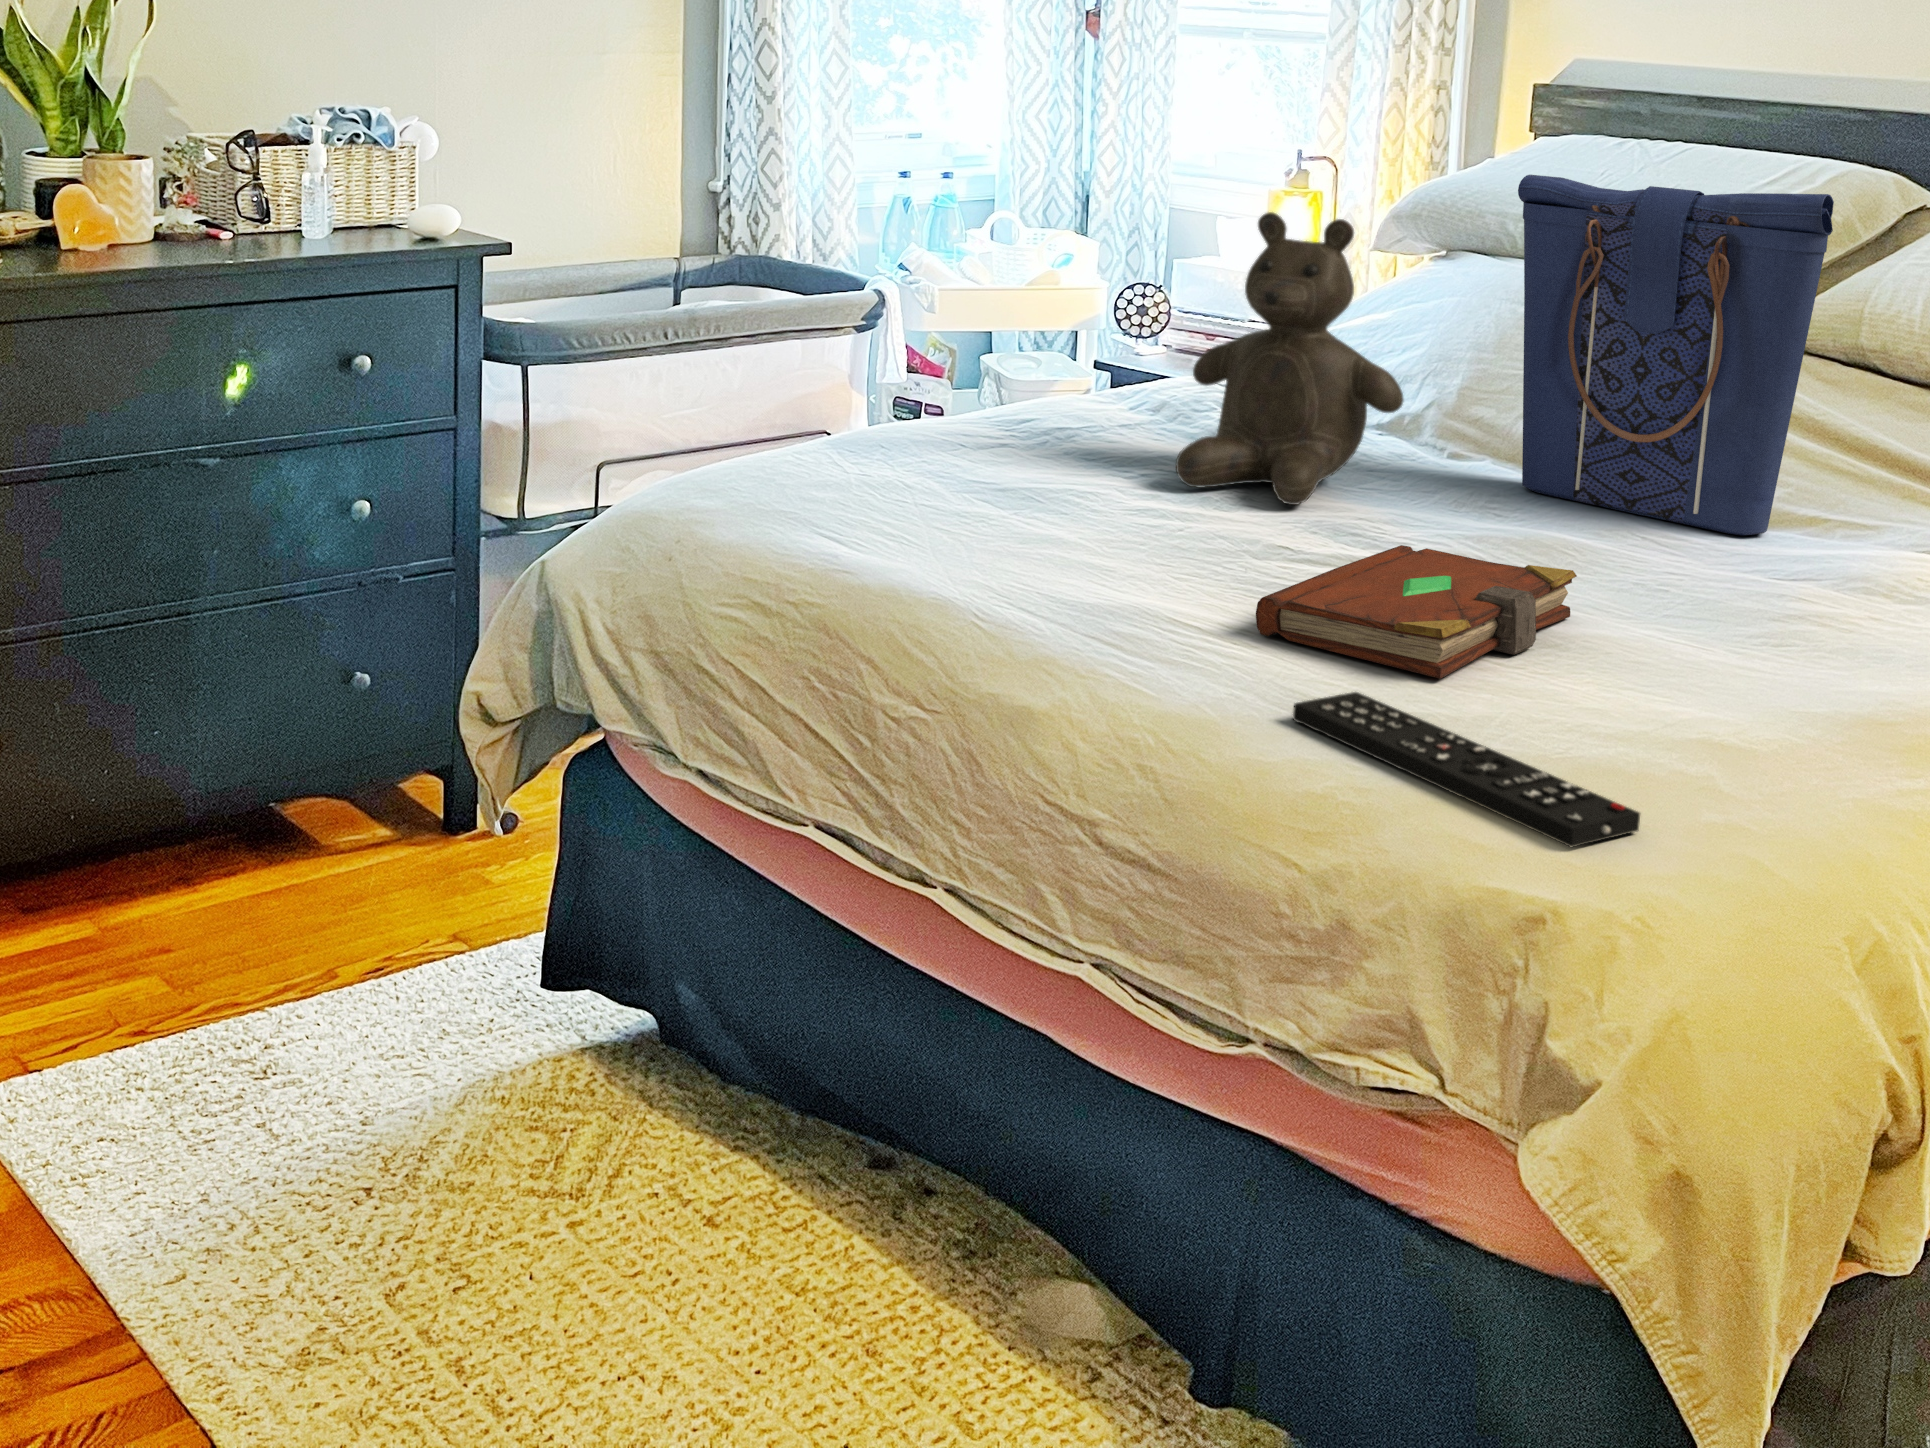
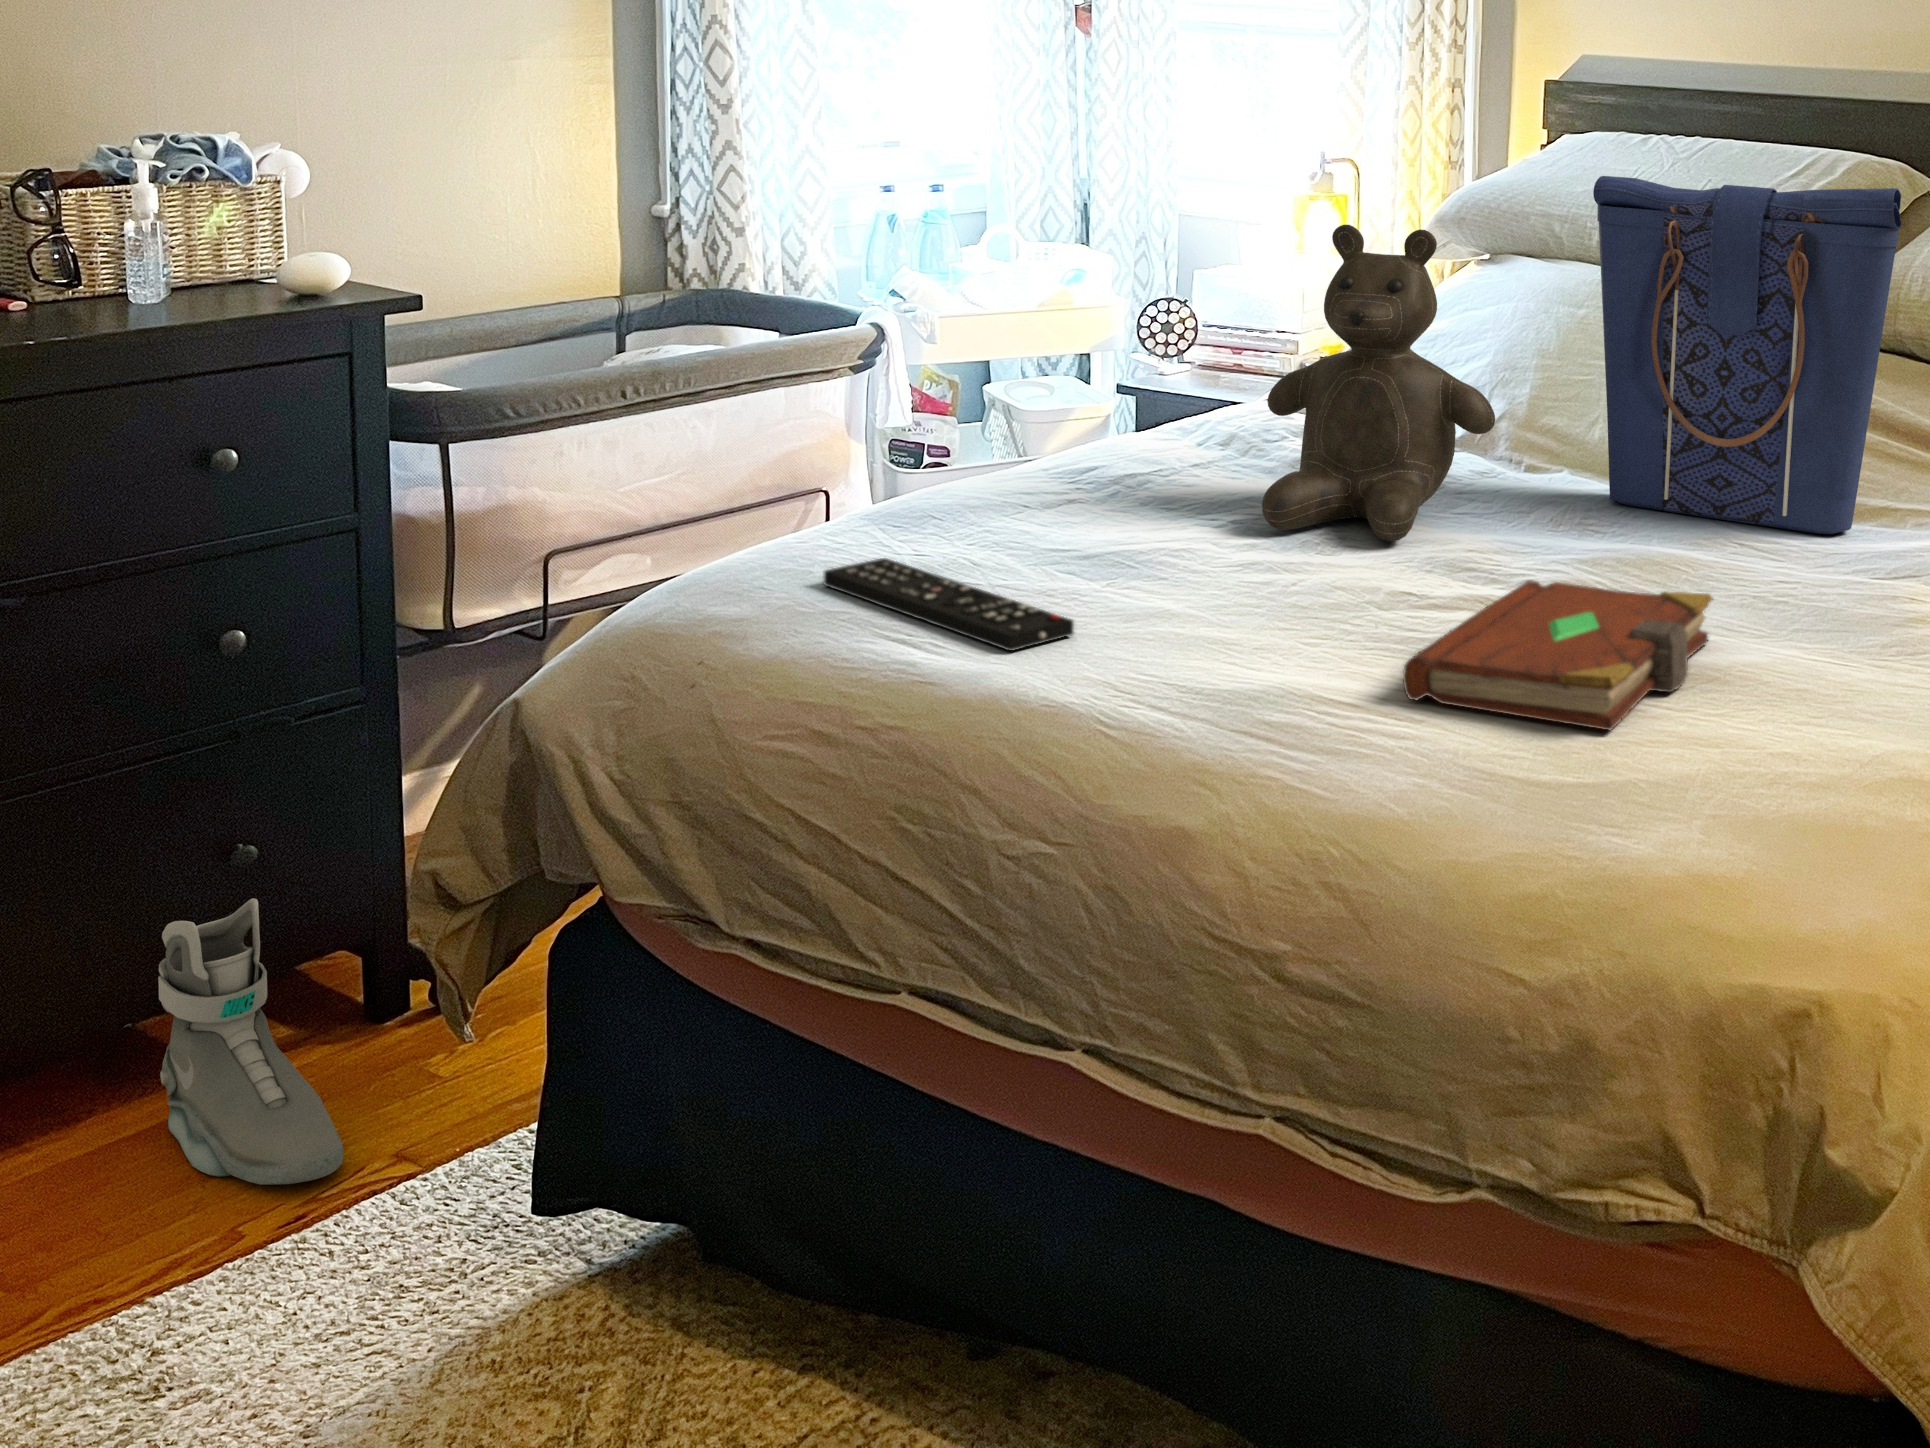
remote control: present [1293,692,1640,847] -> present [824,558,1074,651]
sneaker: none [291,715,413,940] -> present [158,898,344,1185]

